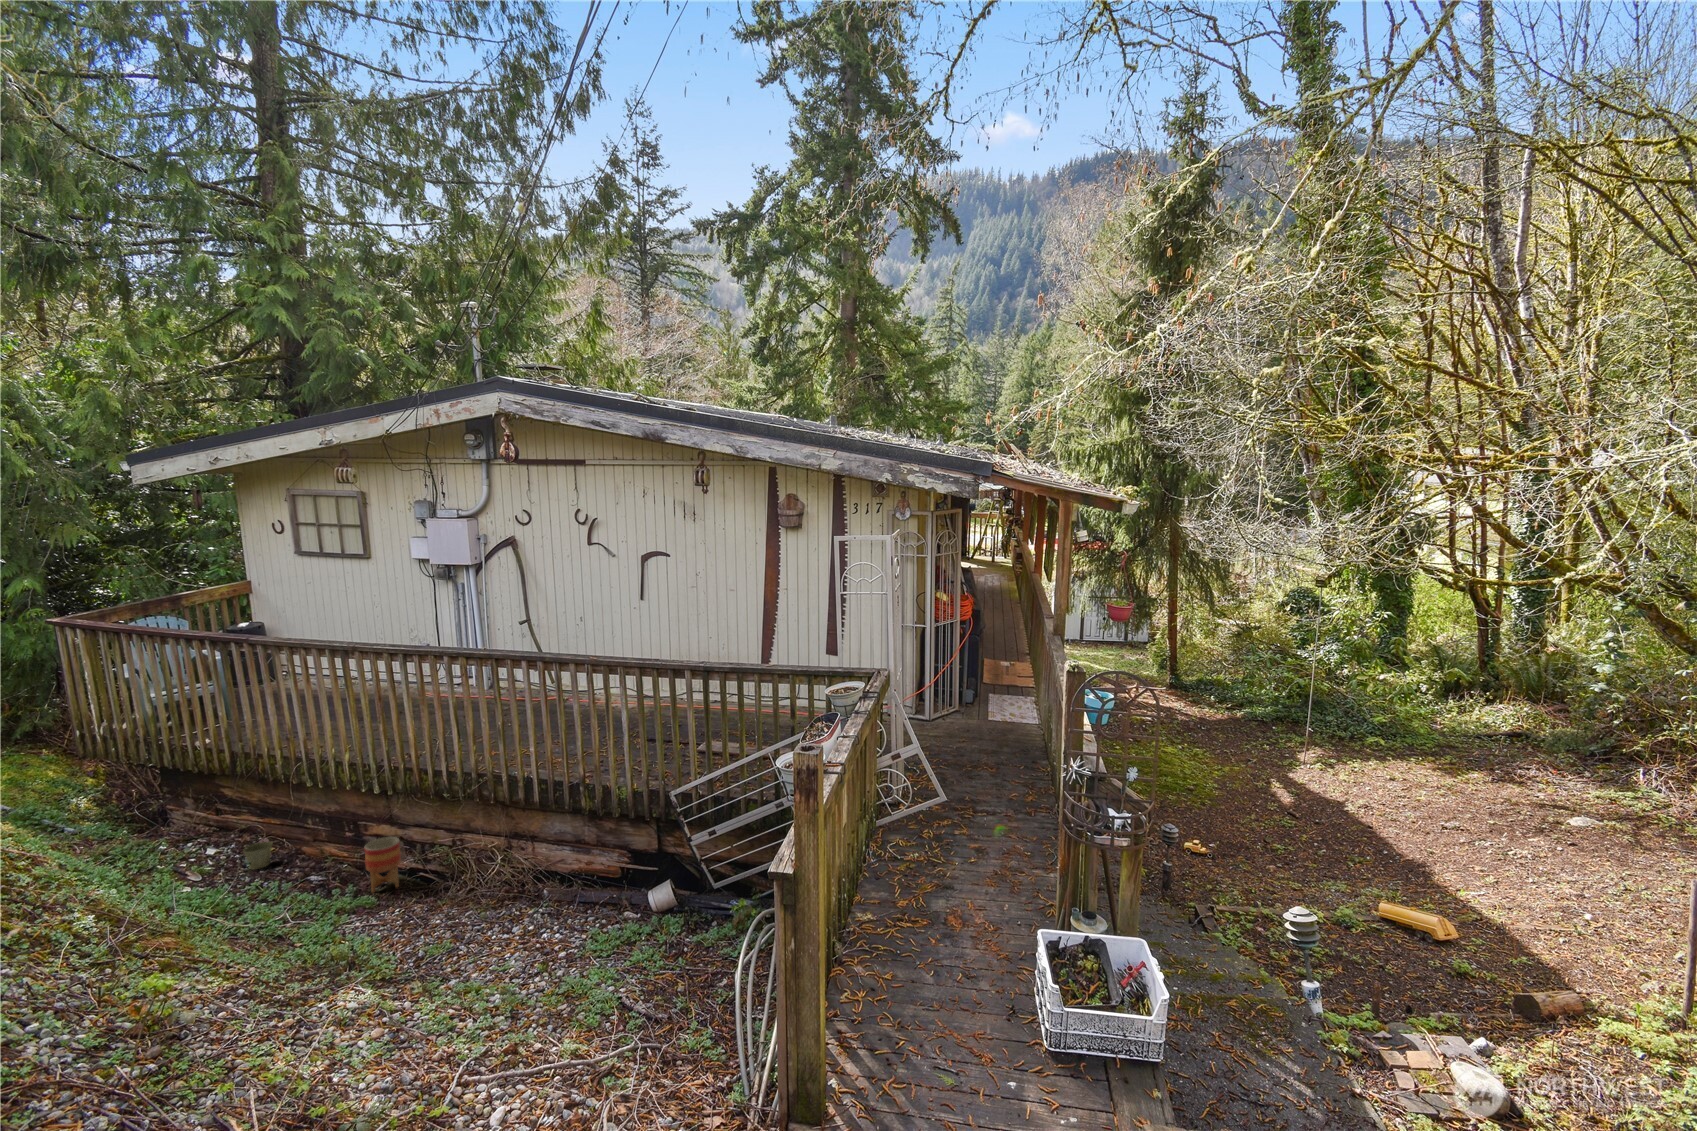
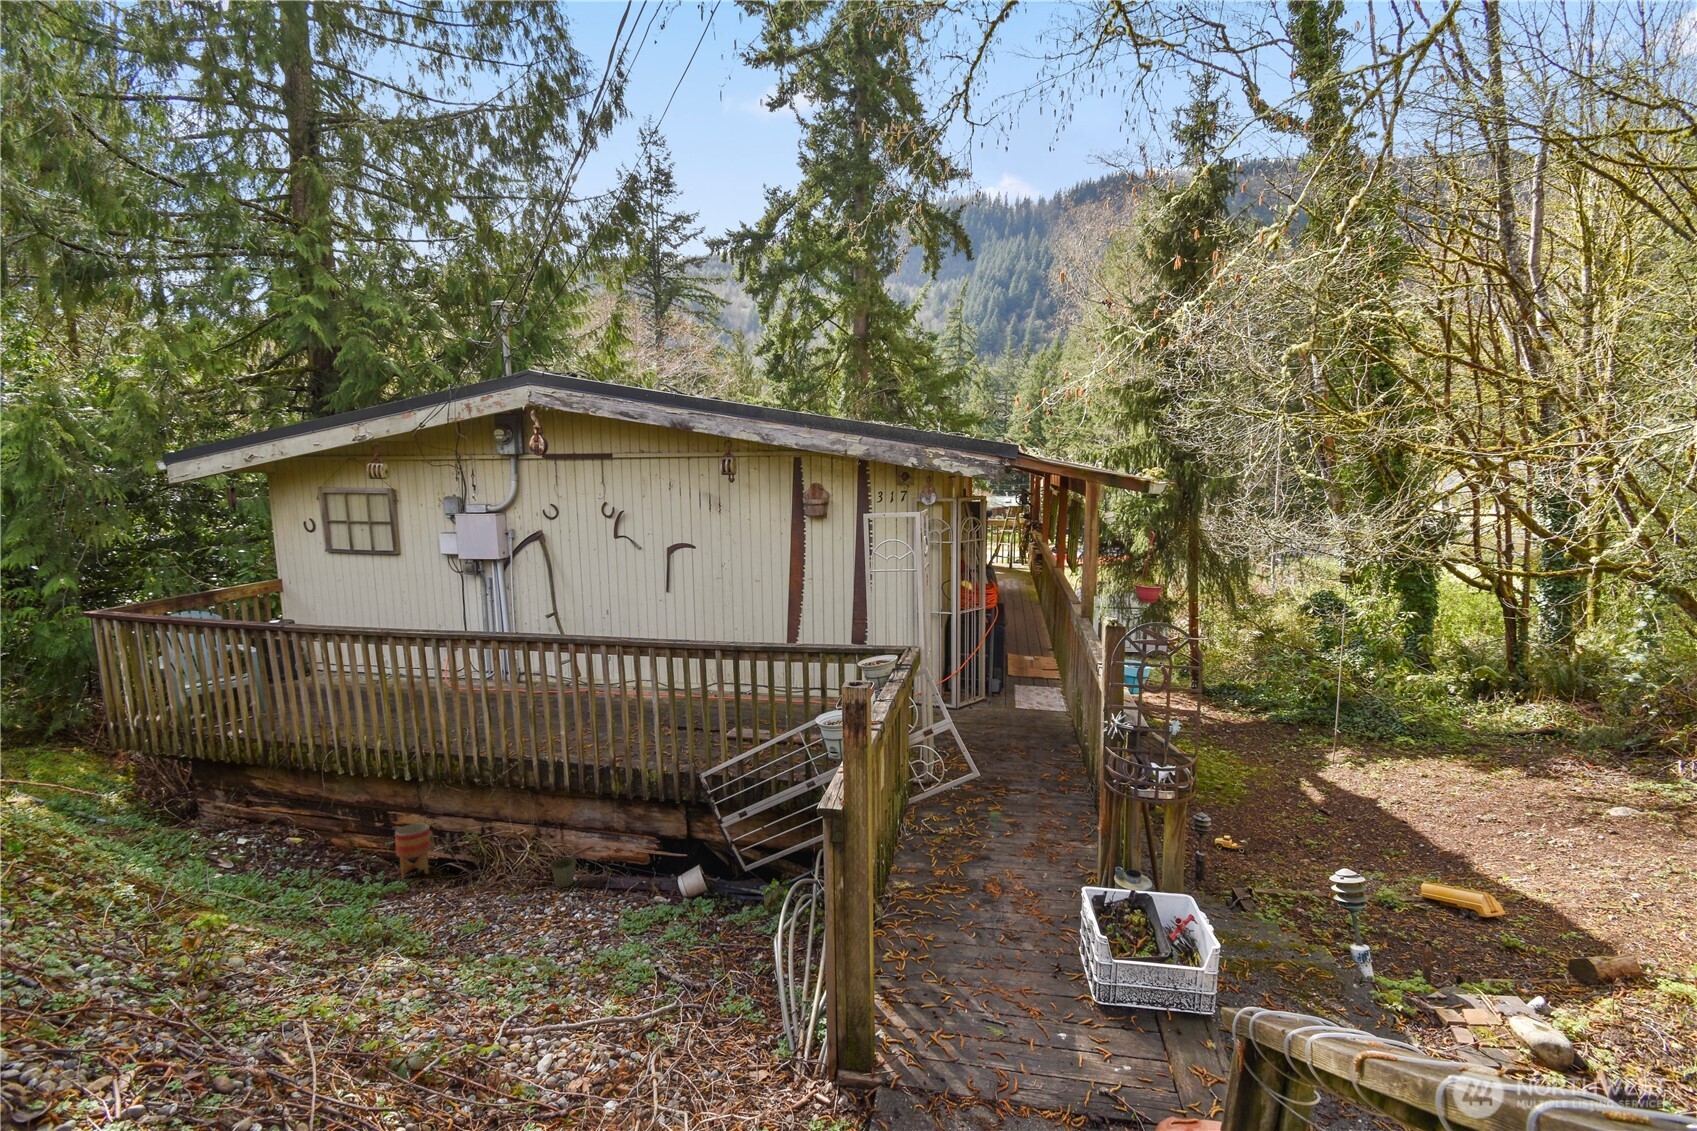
bucket: present [244,842,272,869] -> present [551,857,576,887]

